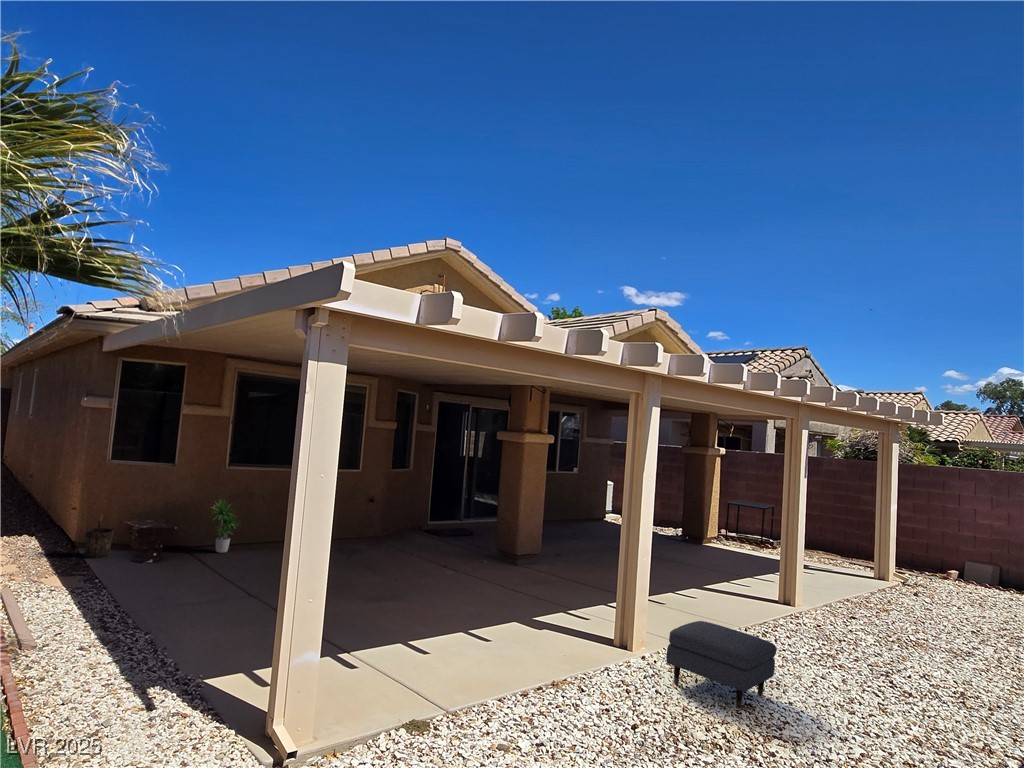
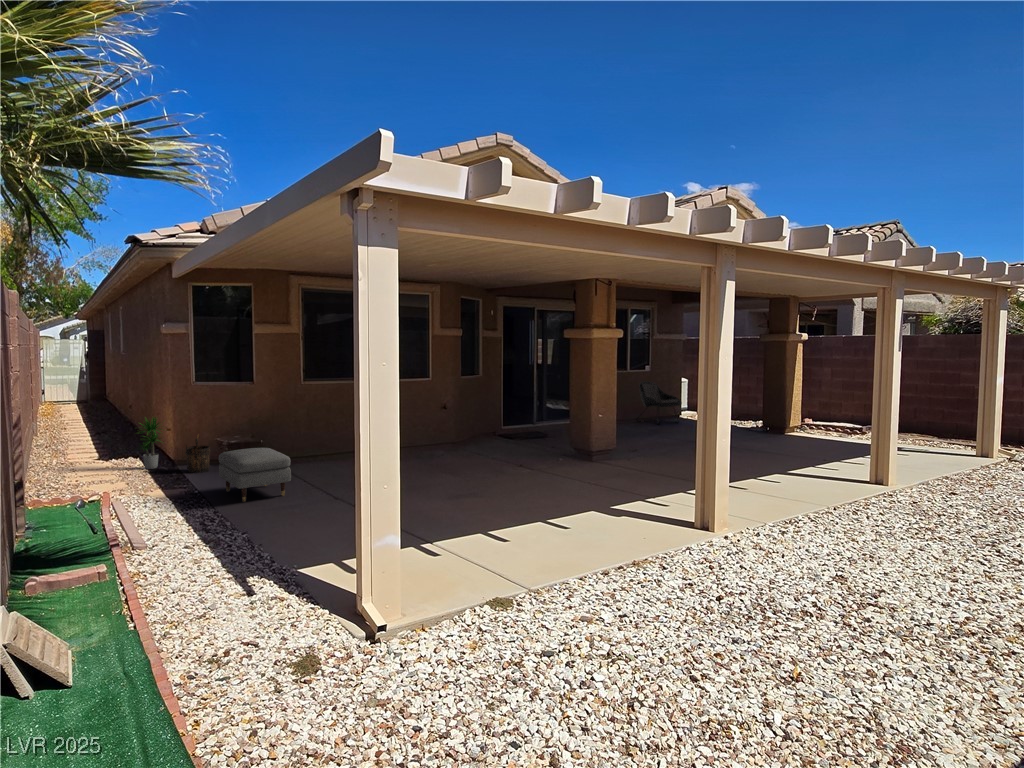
lounge chair: none [560,484,606,529] -> present [639,381,682,424]
potted plant: present [213,500,237,553] -> present [139,417,162,469]
side table: present [725,500,774,545] -> none [809,386,862,430]
ottoman: present [666,621,777,709] -> present [219,448,291,502]

